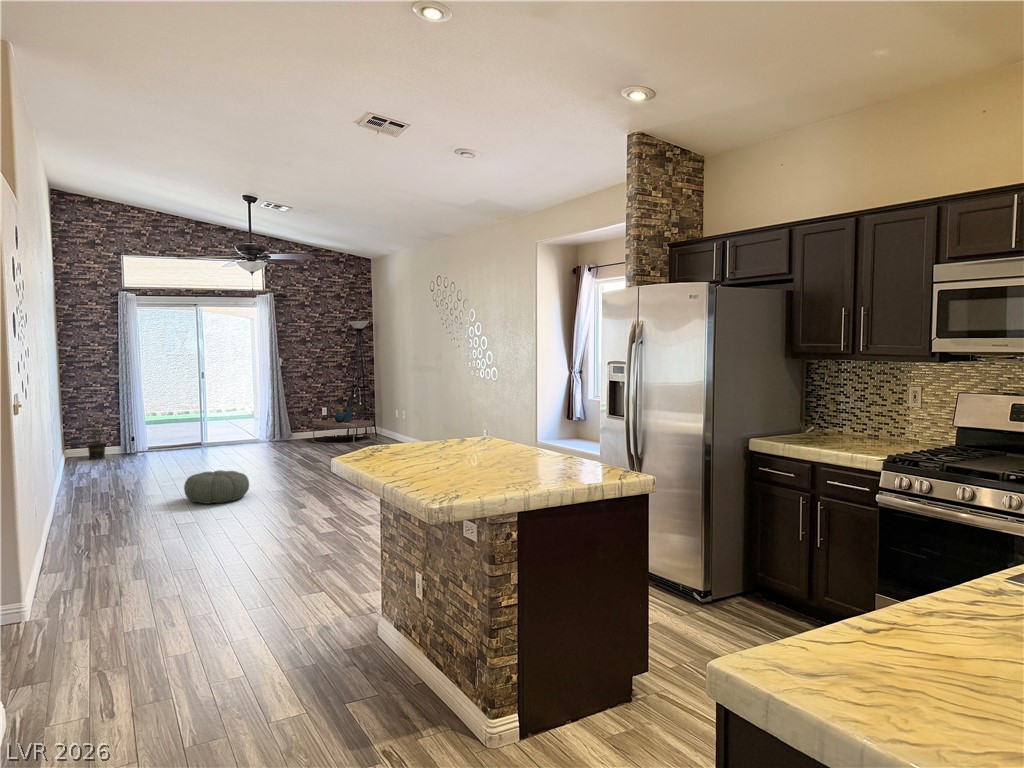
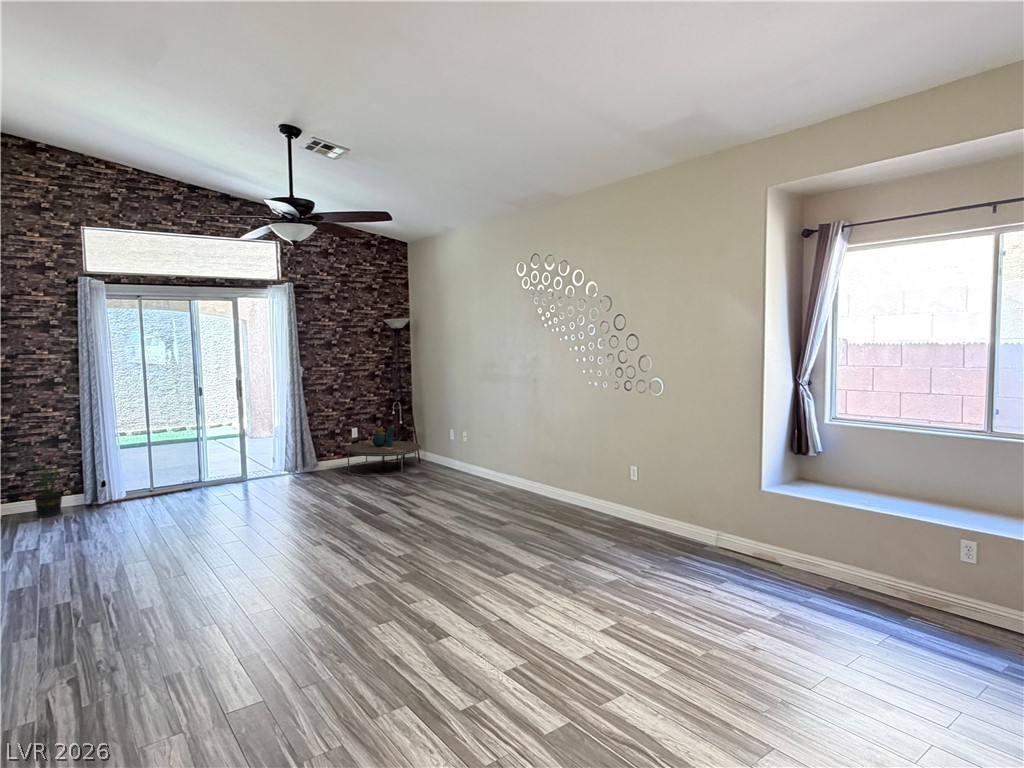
pouf: present [184,470,249,504] -> none [213,561,323,633]

